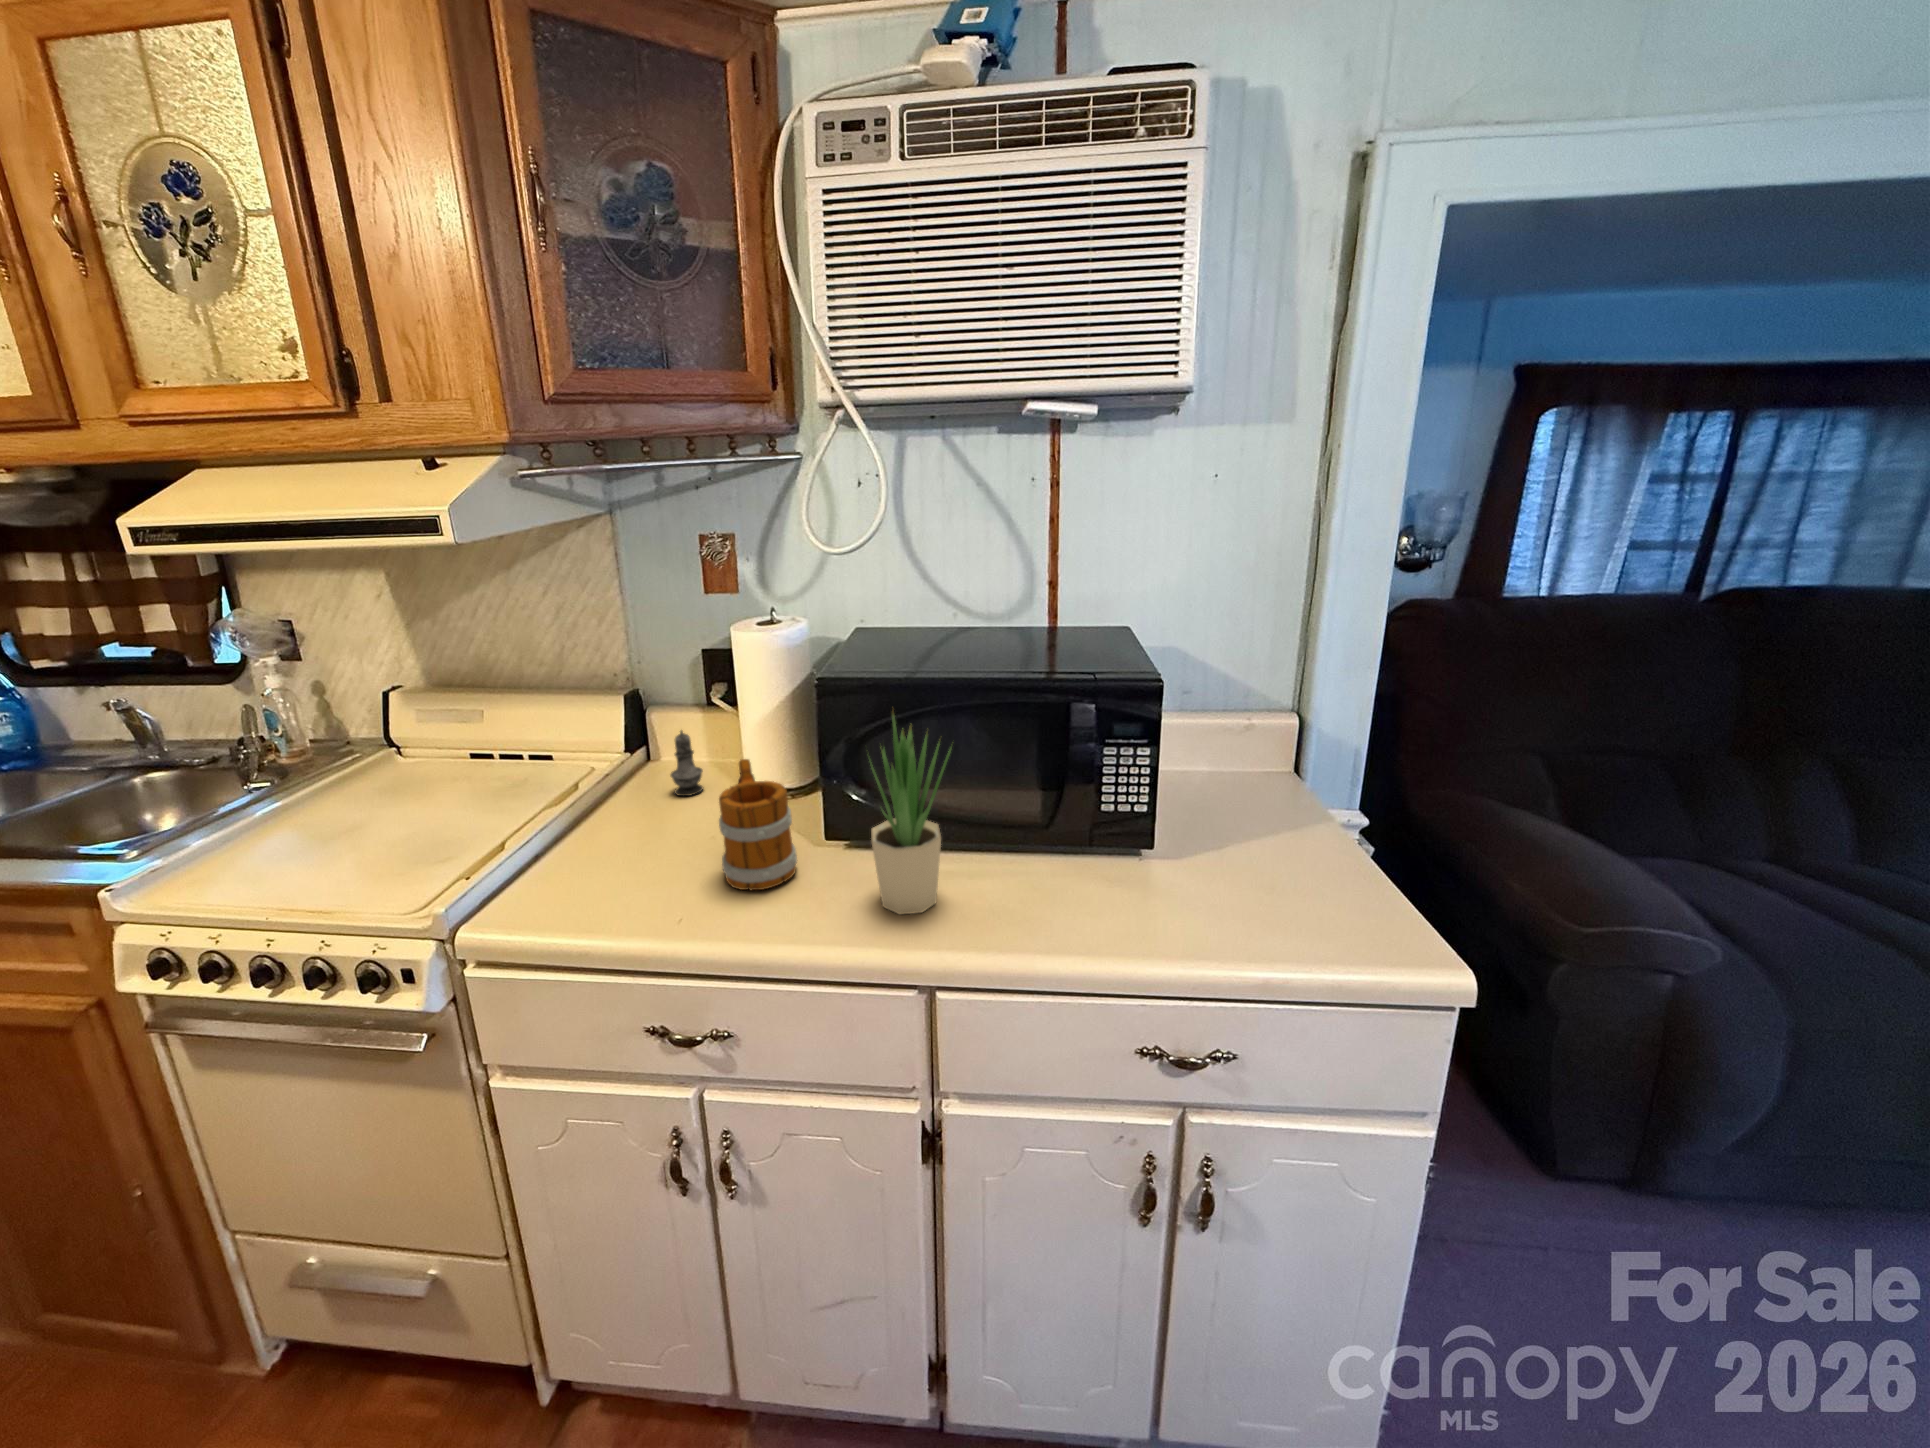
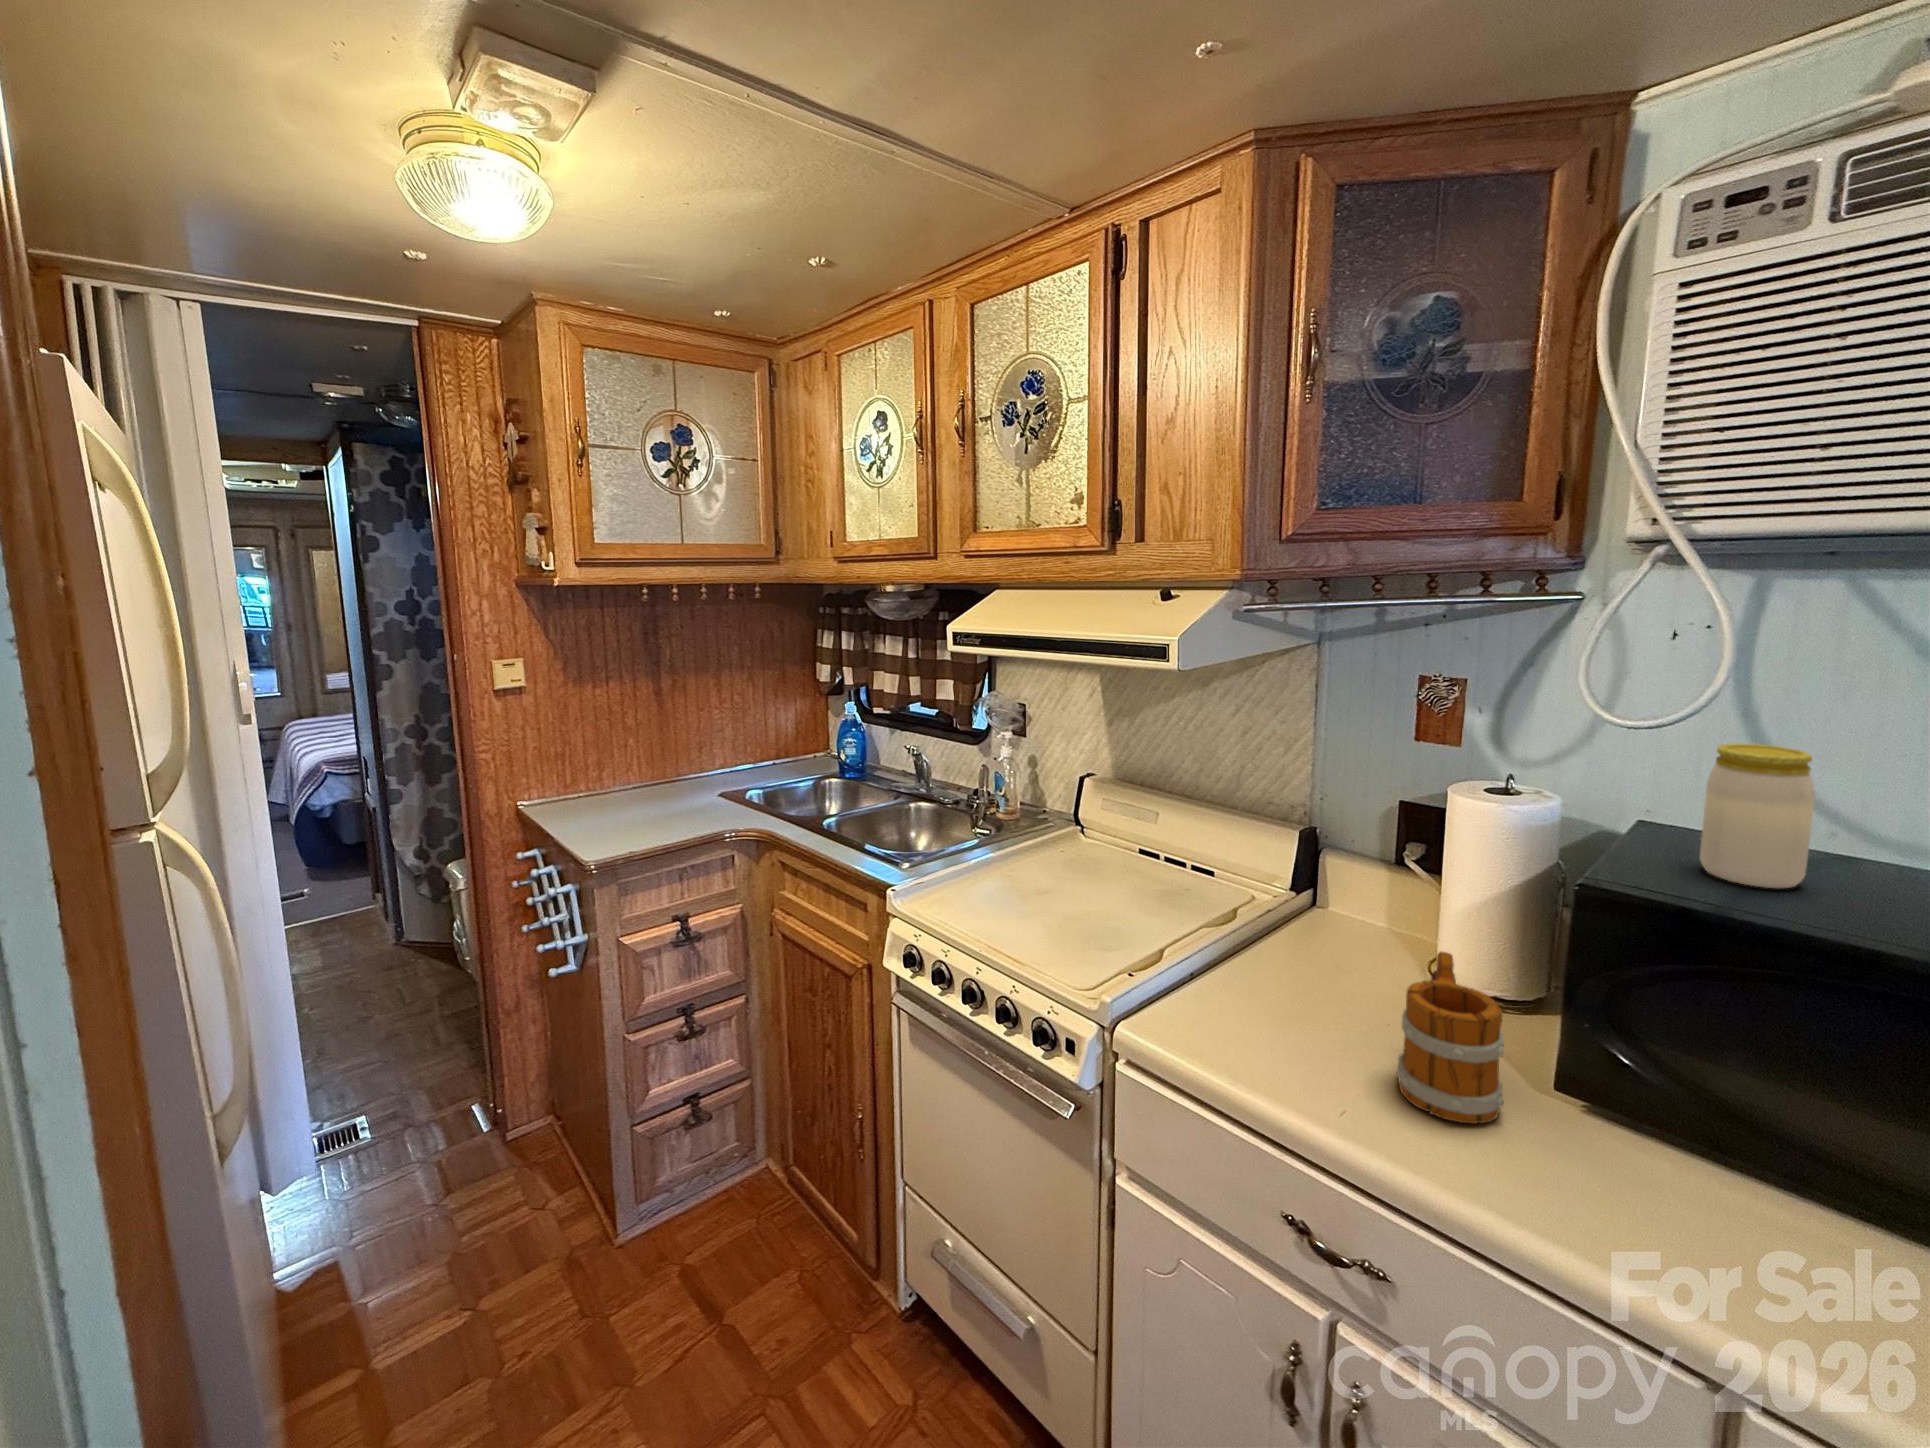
jar: none [886,556,941,655] -> present [1700,743,1815,888]
potted plant: present [867,712,951,914] -> none [1634,959,1821,1267]
salt shaker: present [671,730,703,796] -> none [1340,888,1380,965]

